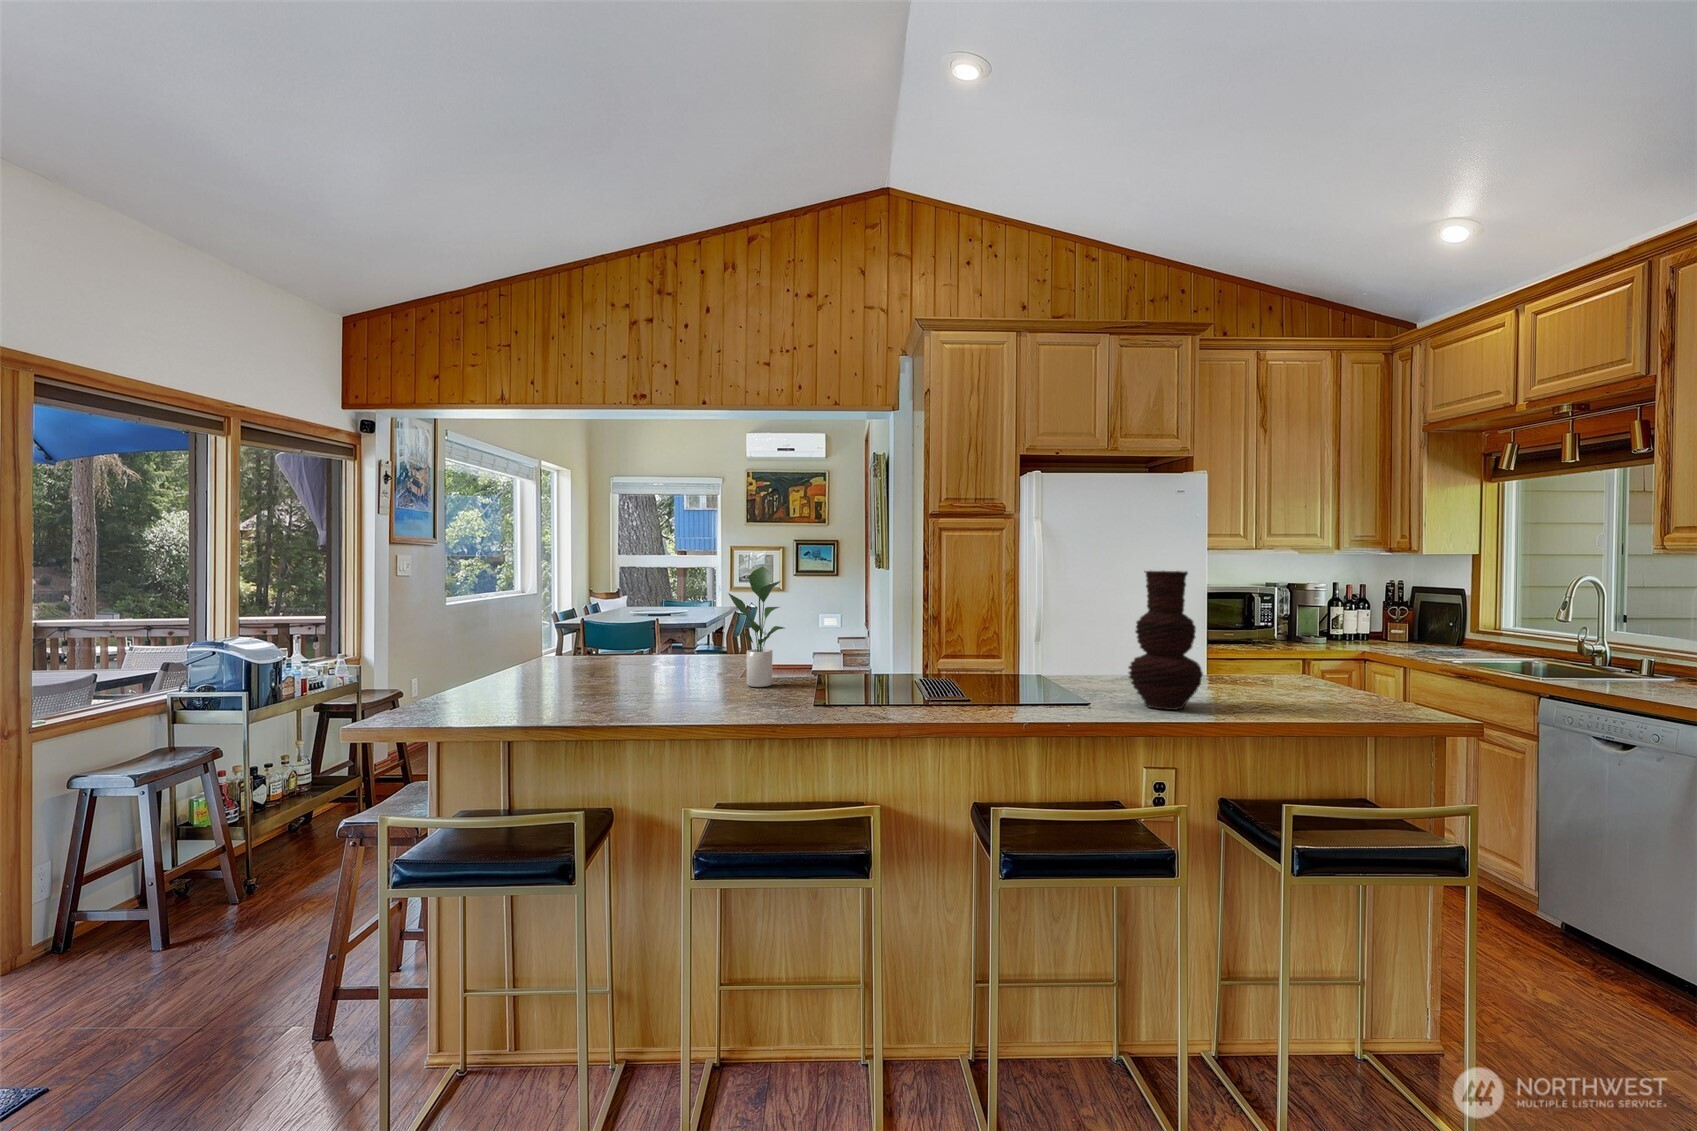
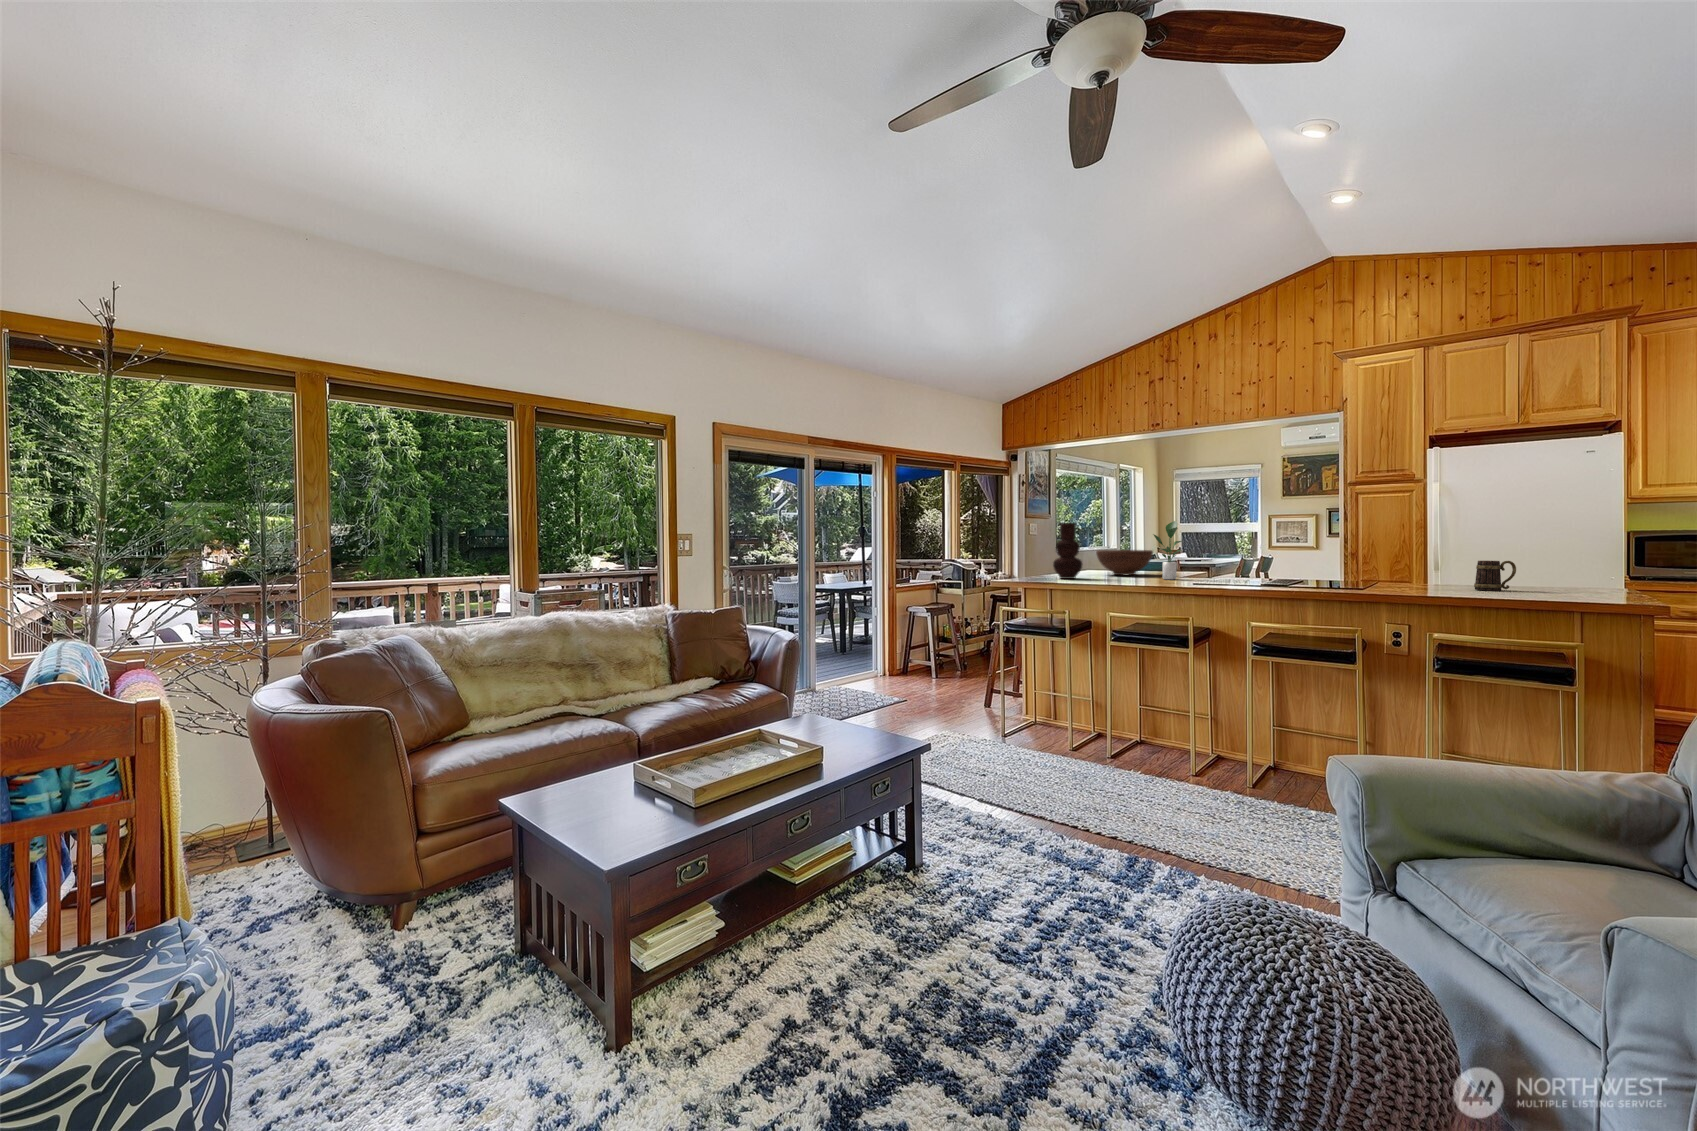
vase: present [1129,570,1203,710] -> present [1053,523,1082,579]
fruit bowl: none [592,618,704,675] -> present [1096,550,1153,575]
mug: none [1221,641,1269,689] -> present [1474,561,1516,591]

